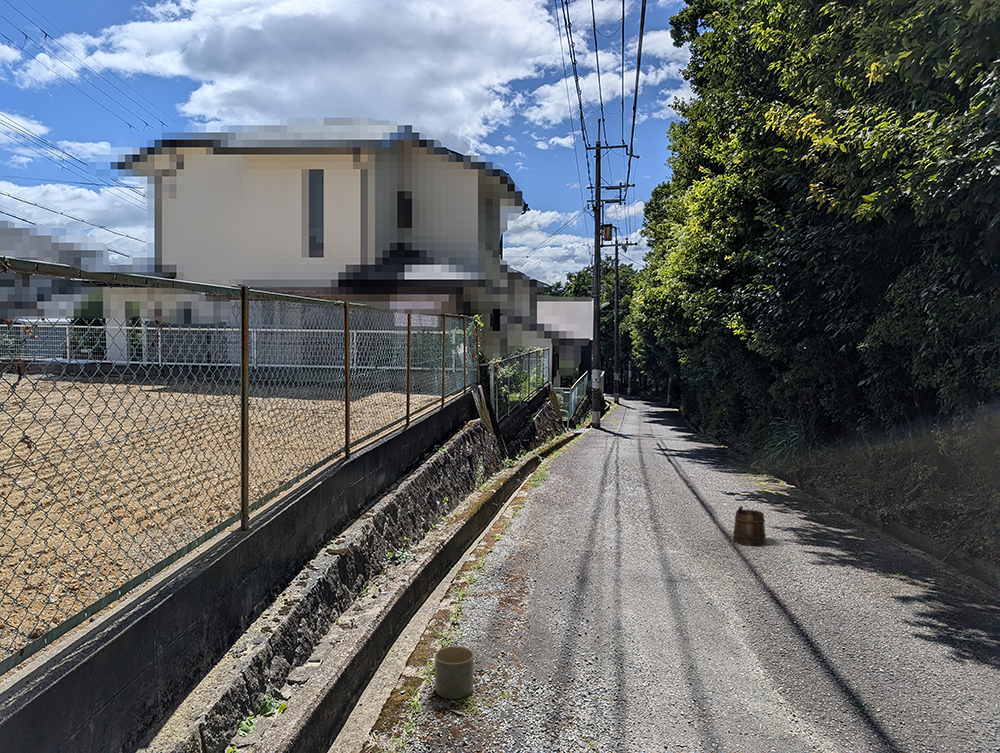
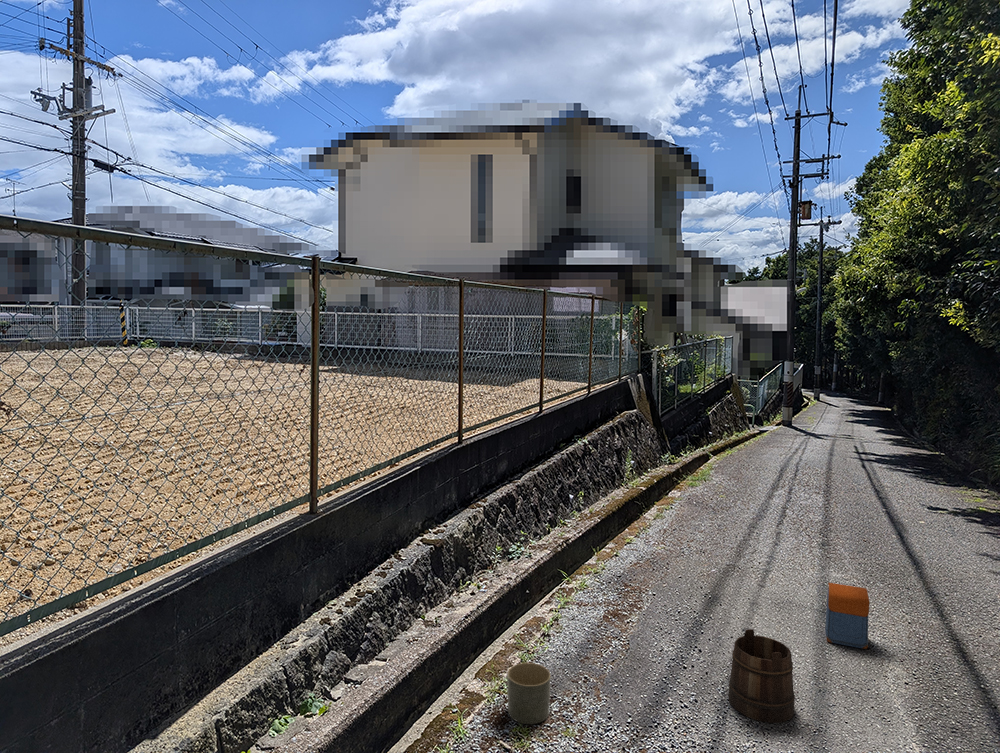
bucket: present [733,507,766,546] -> present [728,629,795,723]
backpack: none [672,553,705,604] -> present [825,583,869,649]

